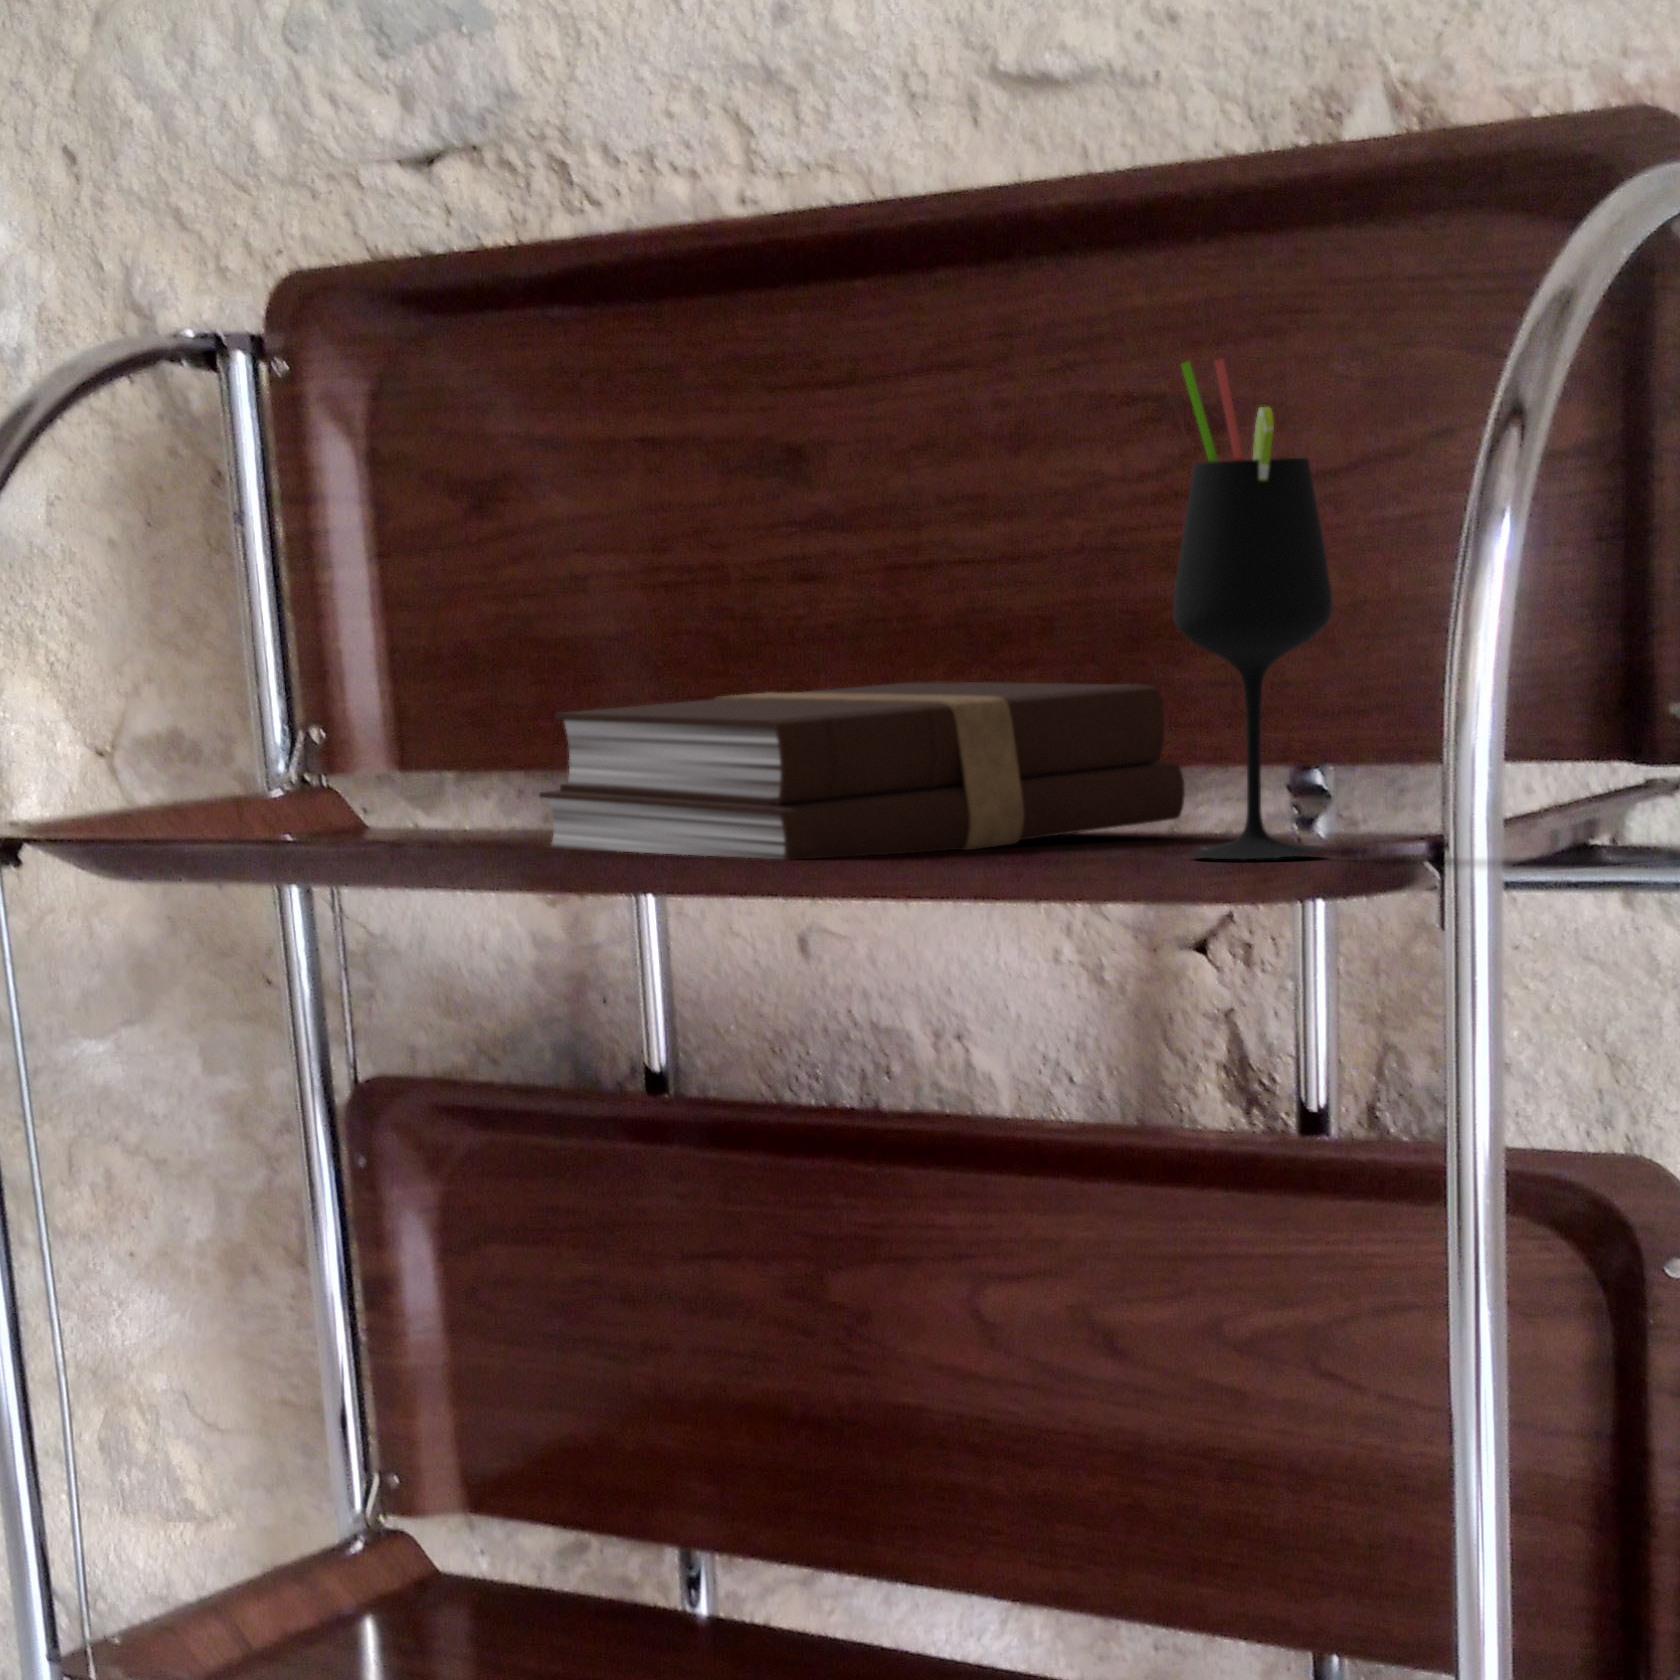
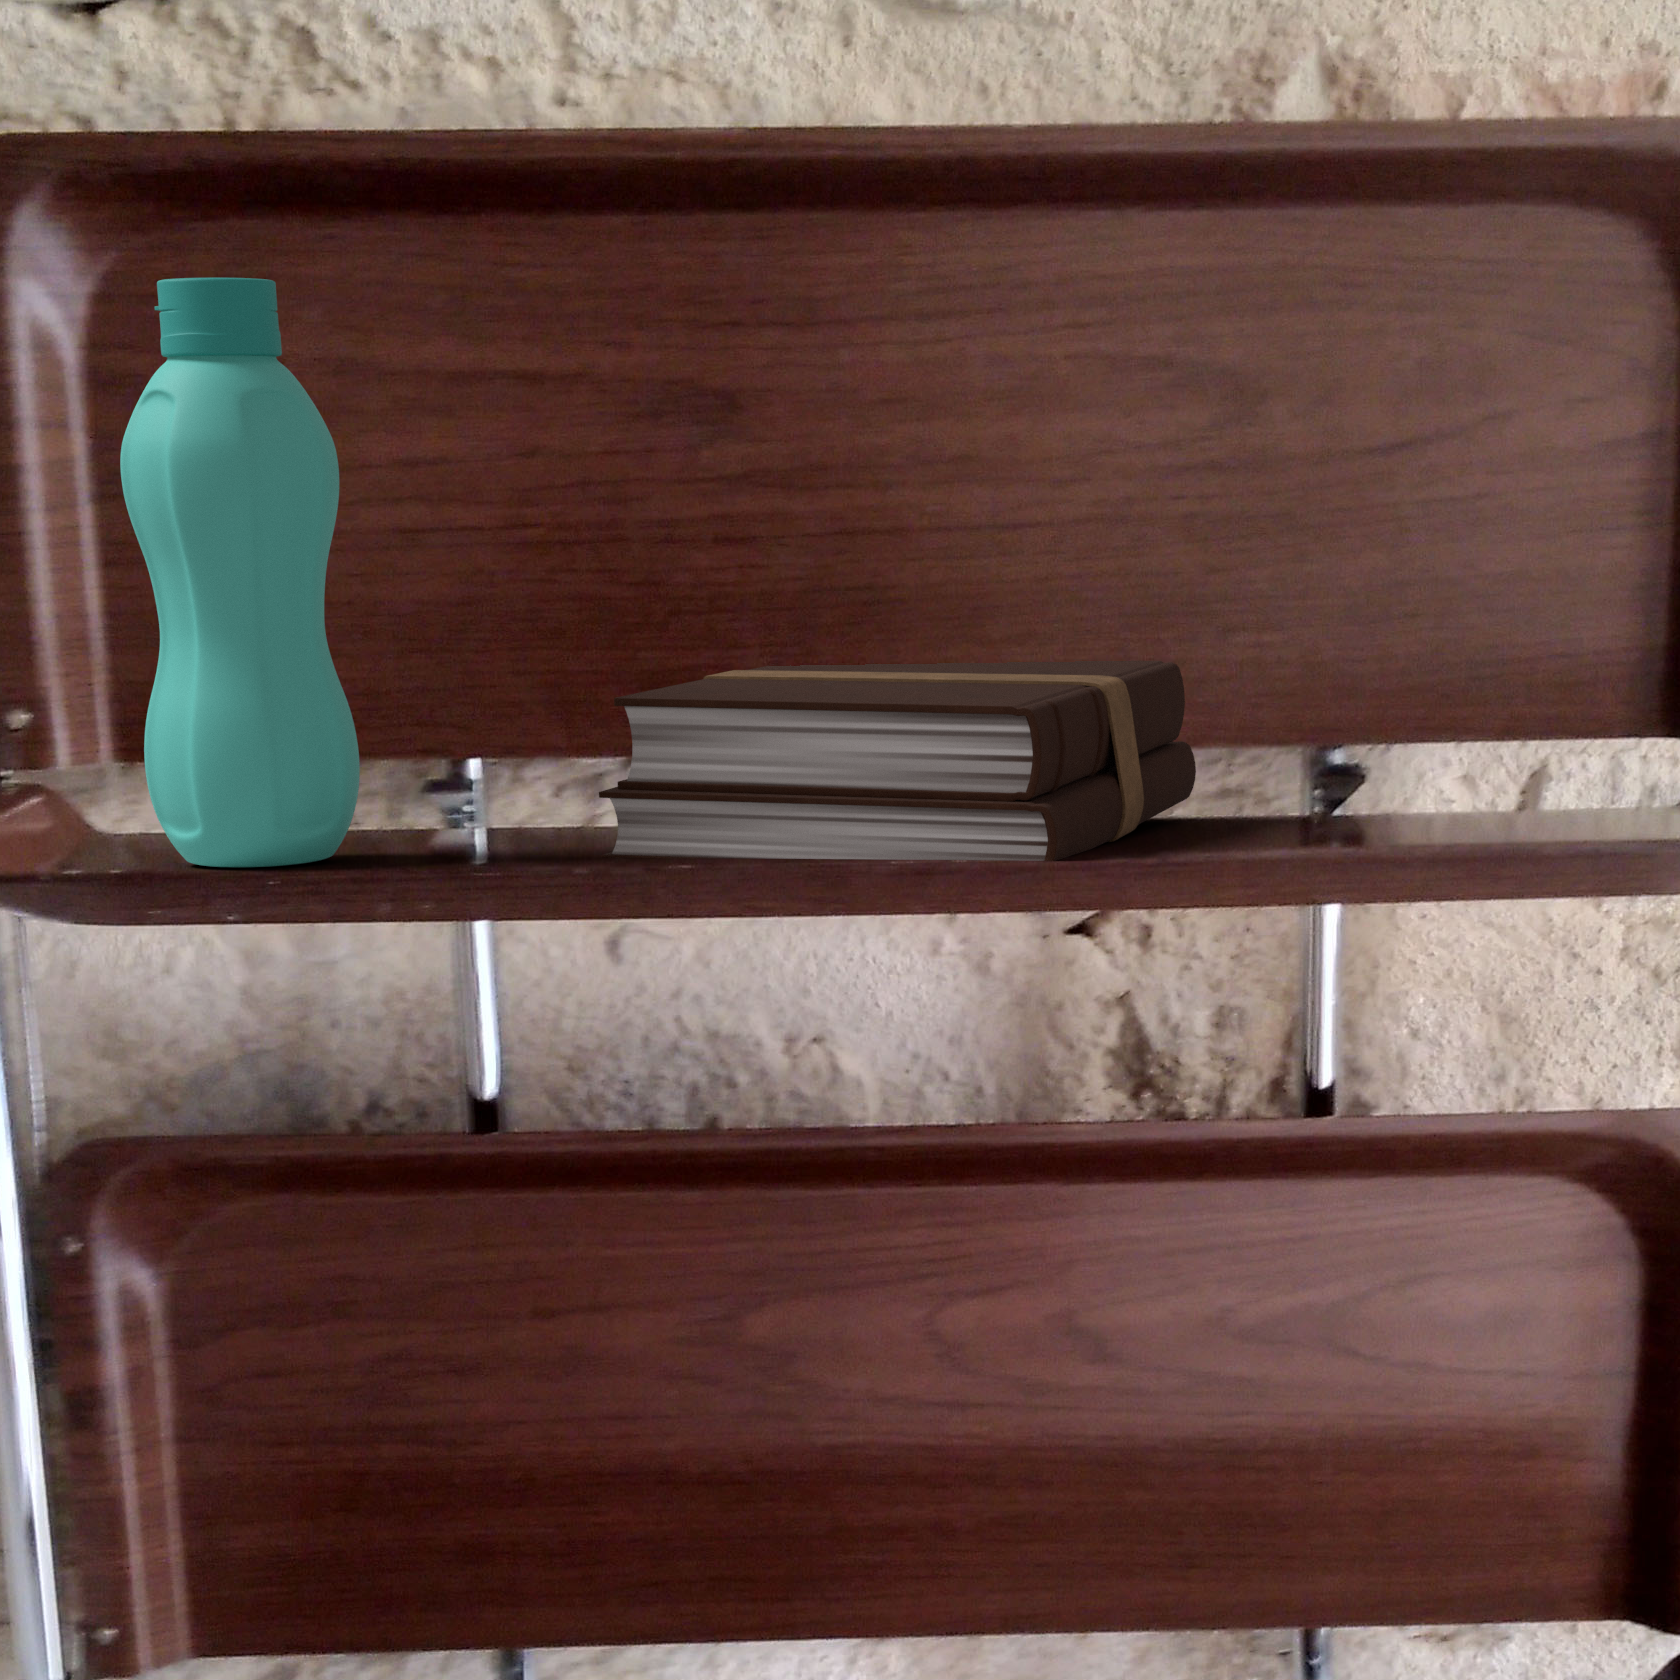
wine glass: present [1173,358,1332,859] -> none [1442,335,1619,843]
bottle: none [220,377,401,846] -> present [120,278,360,867]

